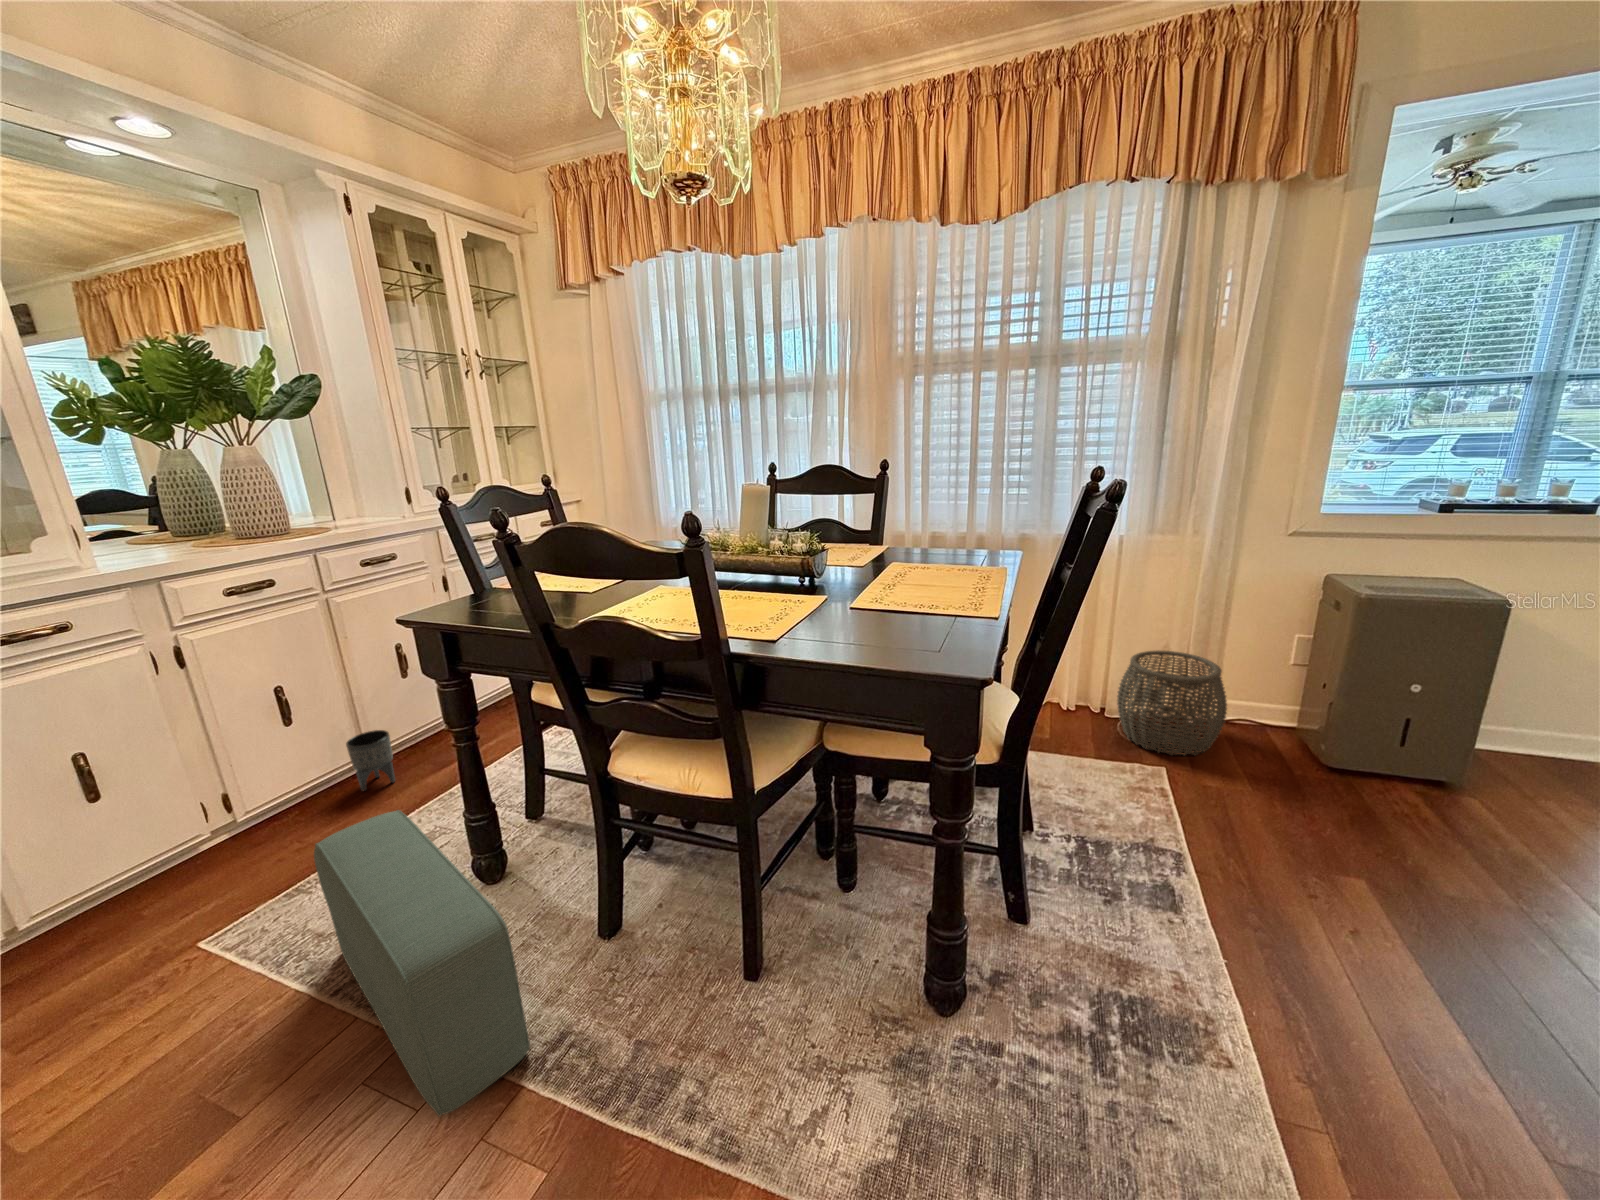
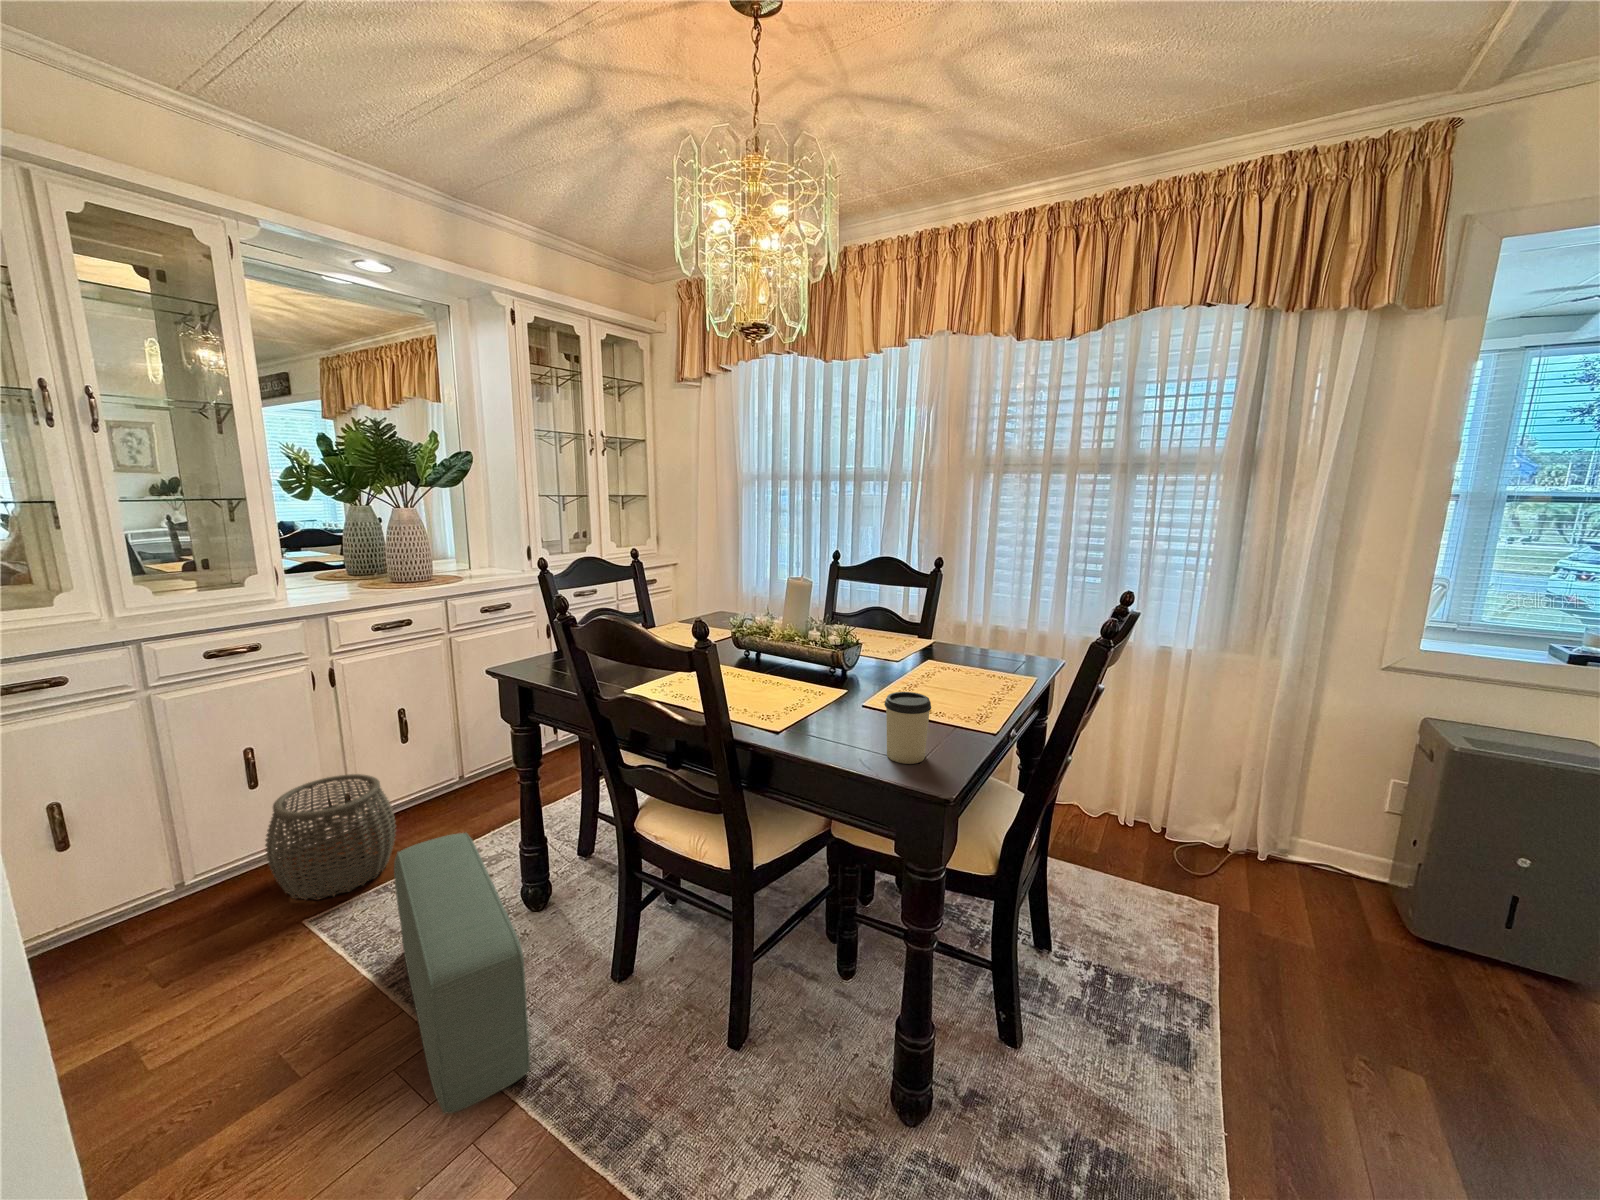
cup: none [897,580,948,654] -> present [884,692,931,764]
woven basket: present [1117,650,1227,756] -> present [265,774,396,900]
planter: present [346,730,395,791] -> none [447,755,482,808]

